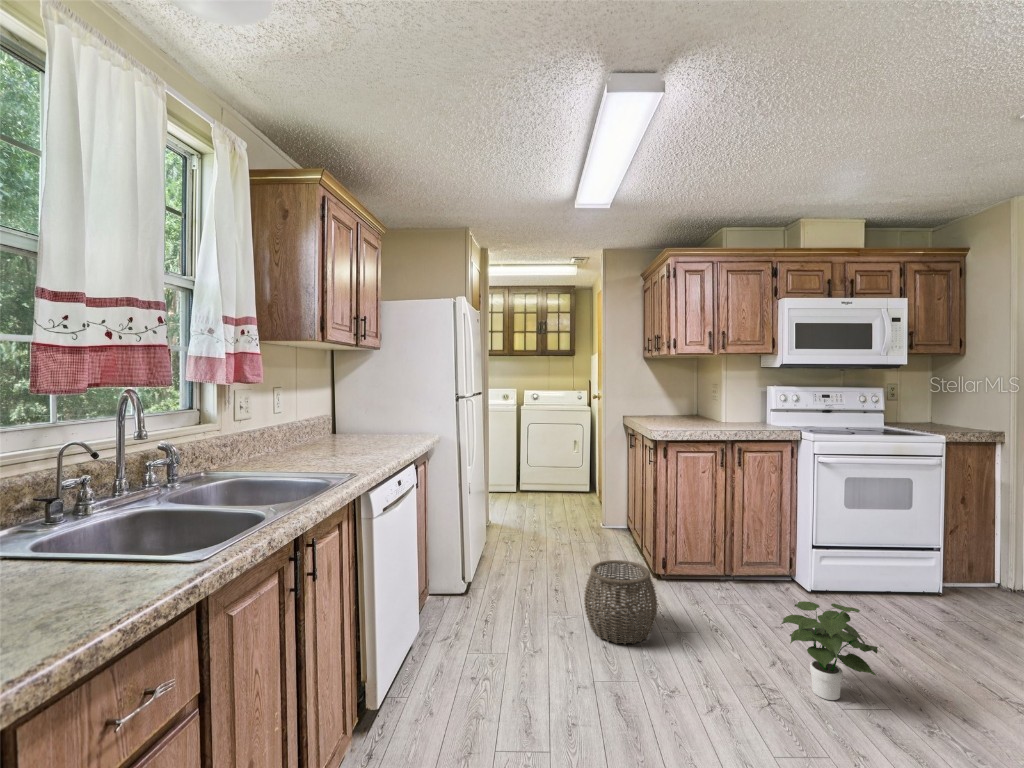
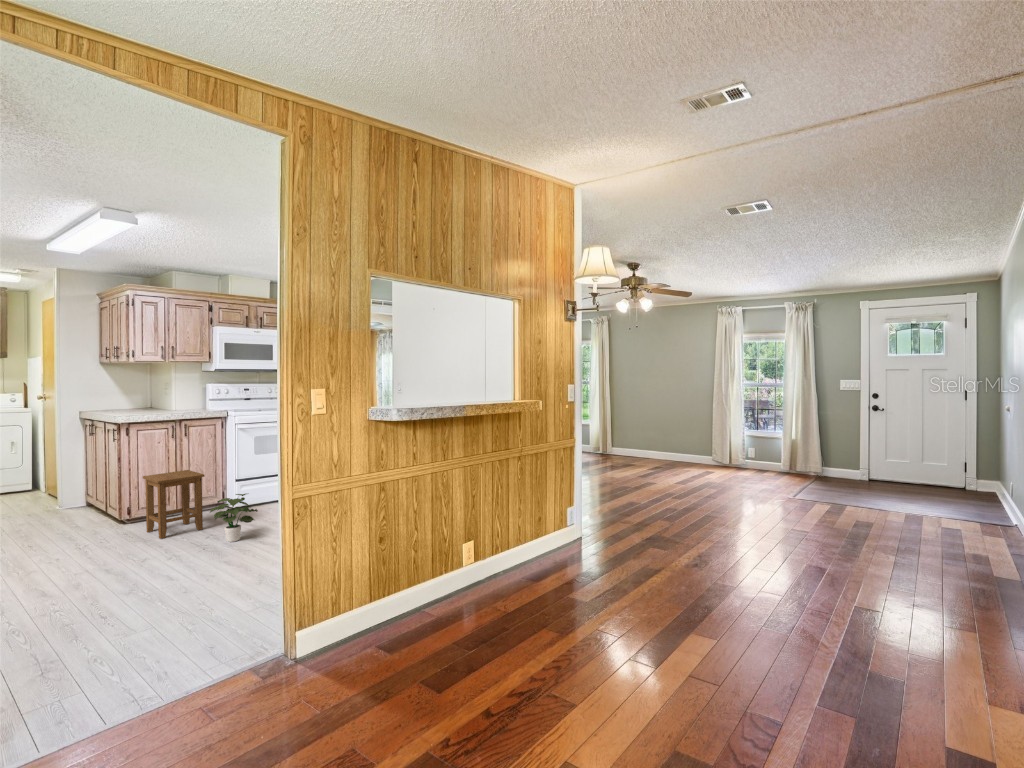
stool: none [681,522,770,633] -> present [143,470,205,539]
woven basket: present [584,560,657,644] -> none [62,506,127,560]

